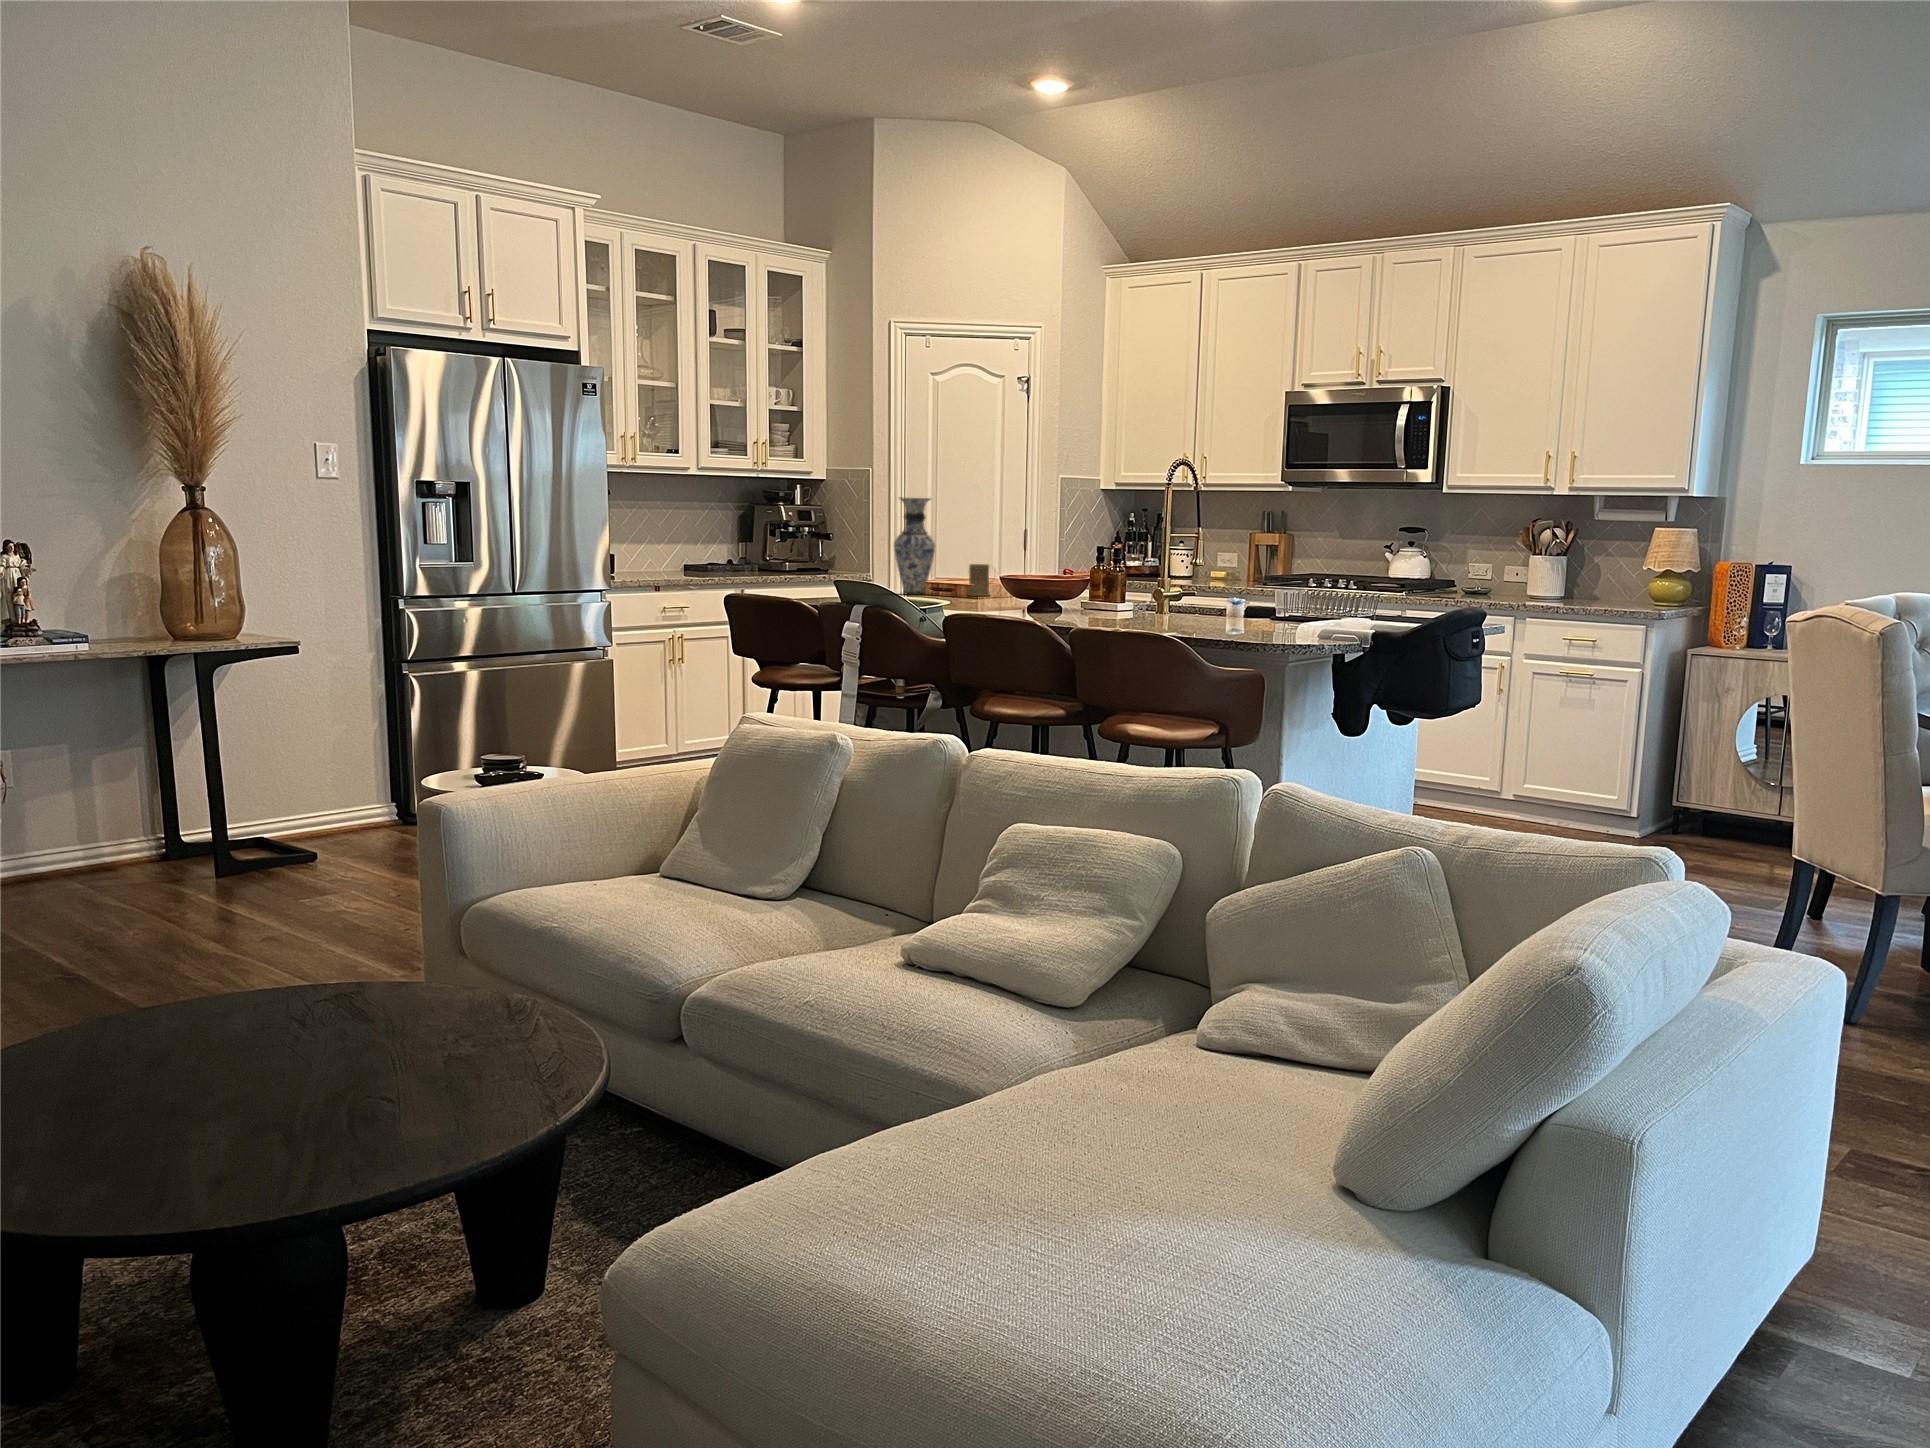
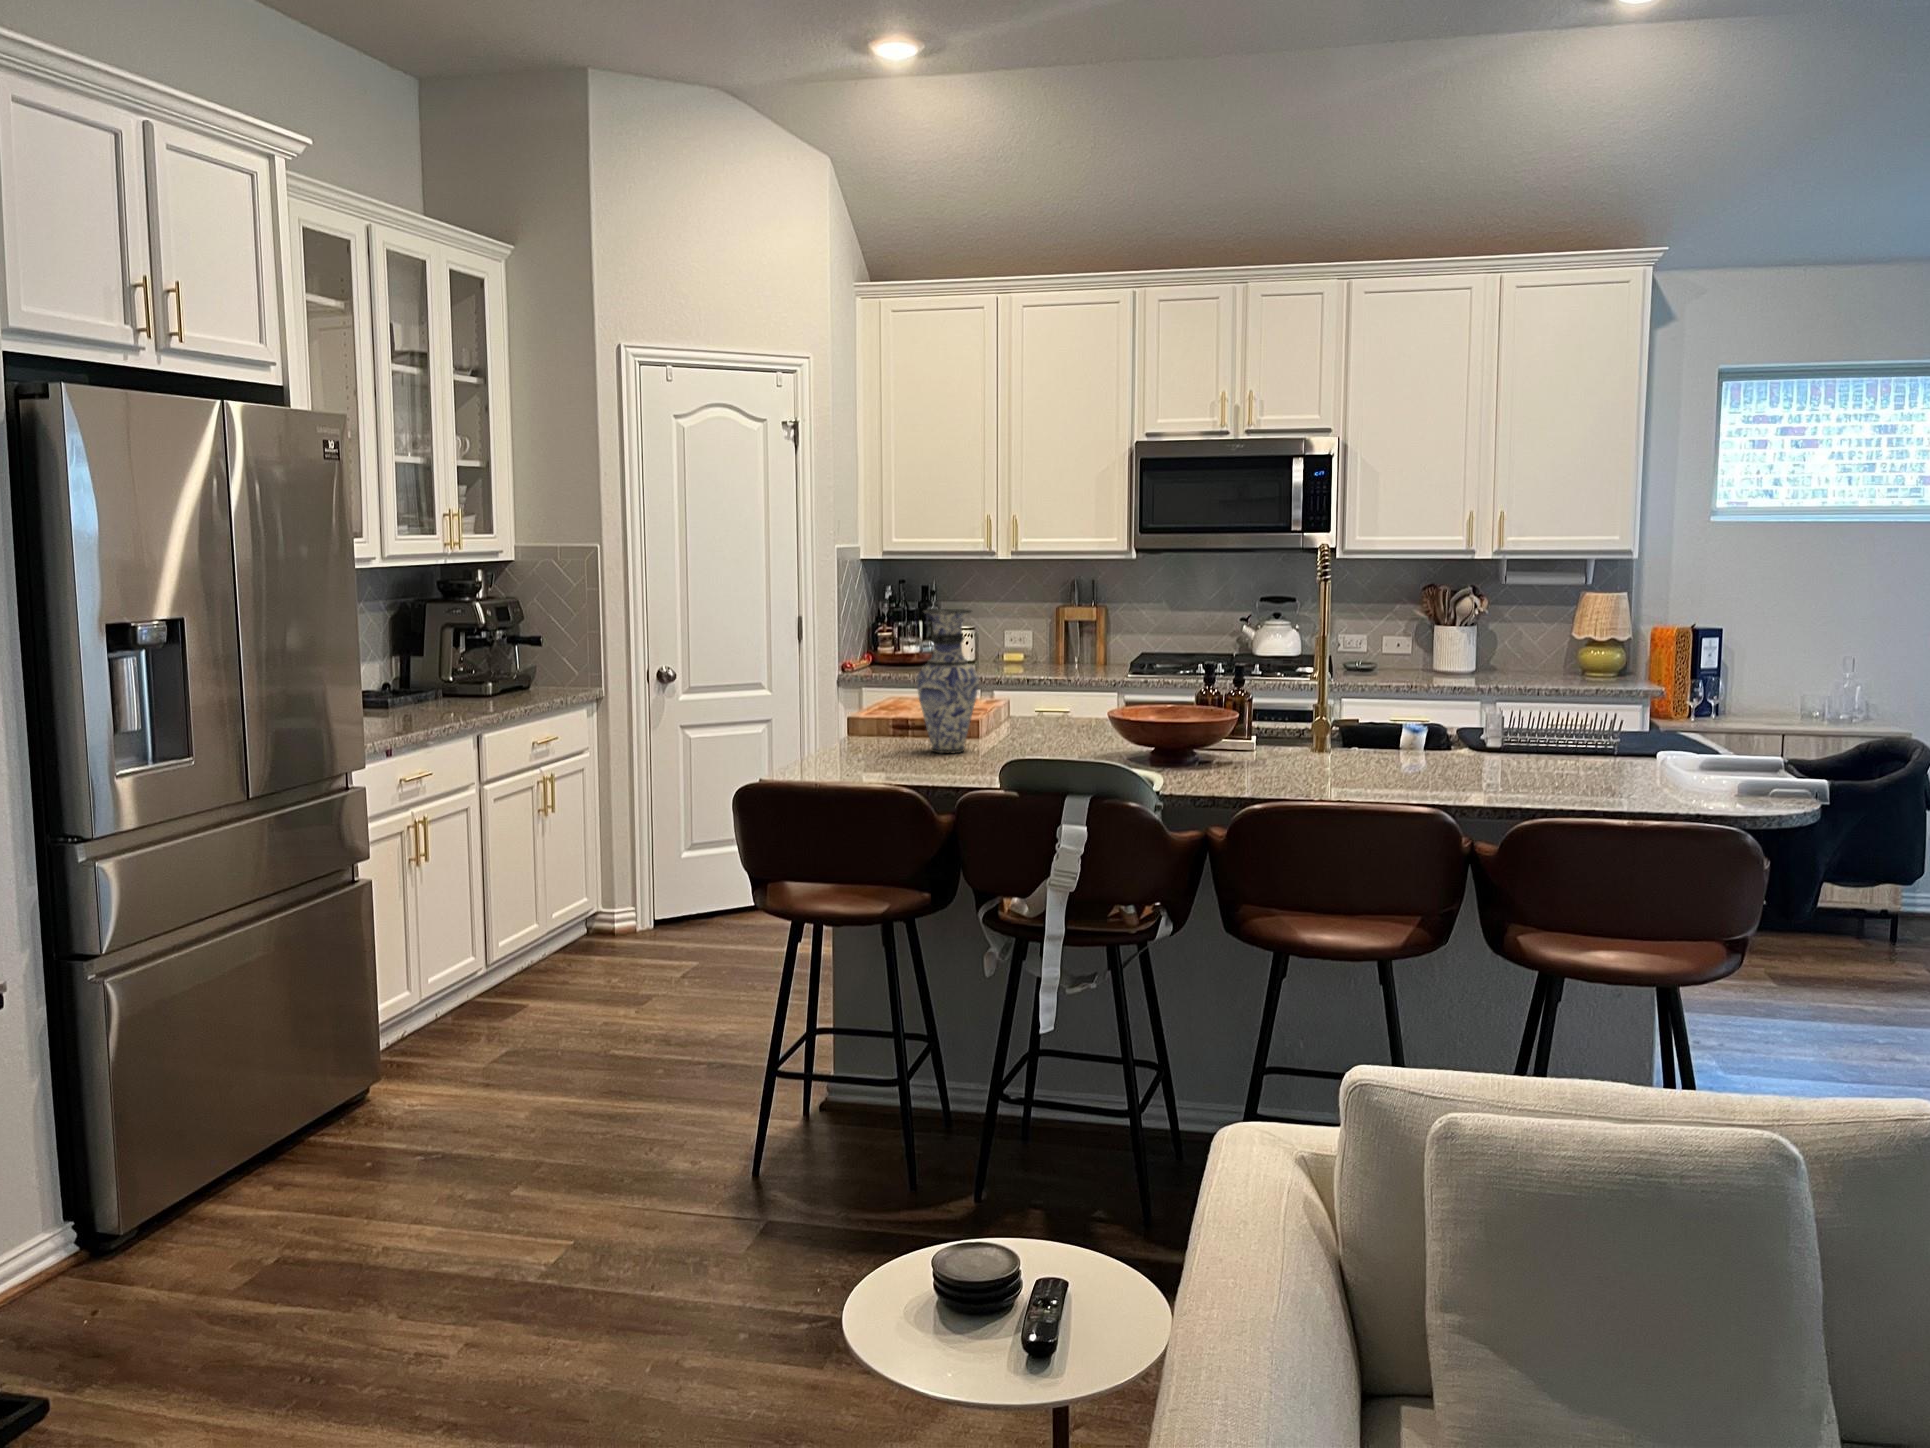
mug: present [968,564,995,596] -> none [1020,699,1068,747]

